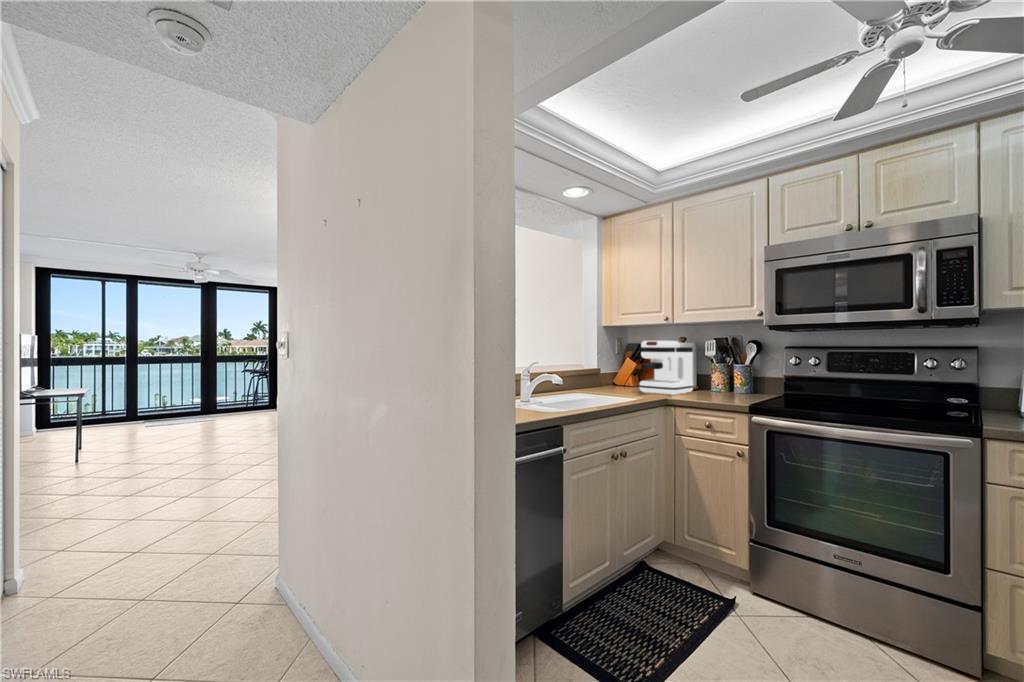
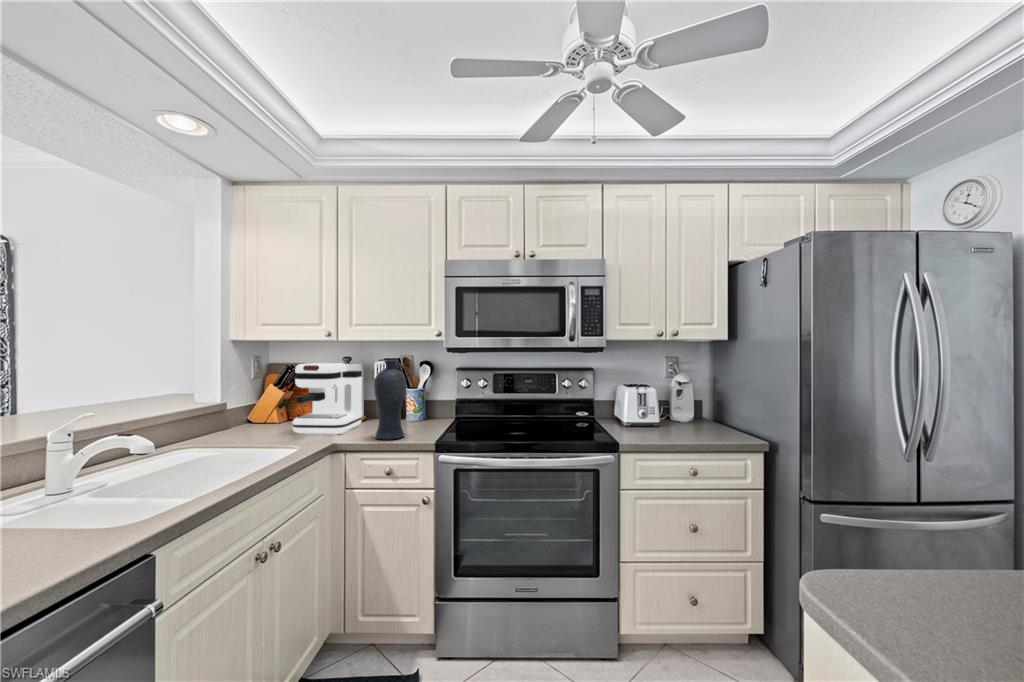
vase: none [698,336,725,401] -> present [374,360,406,439]

